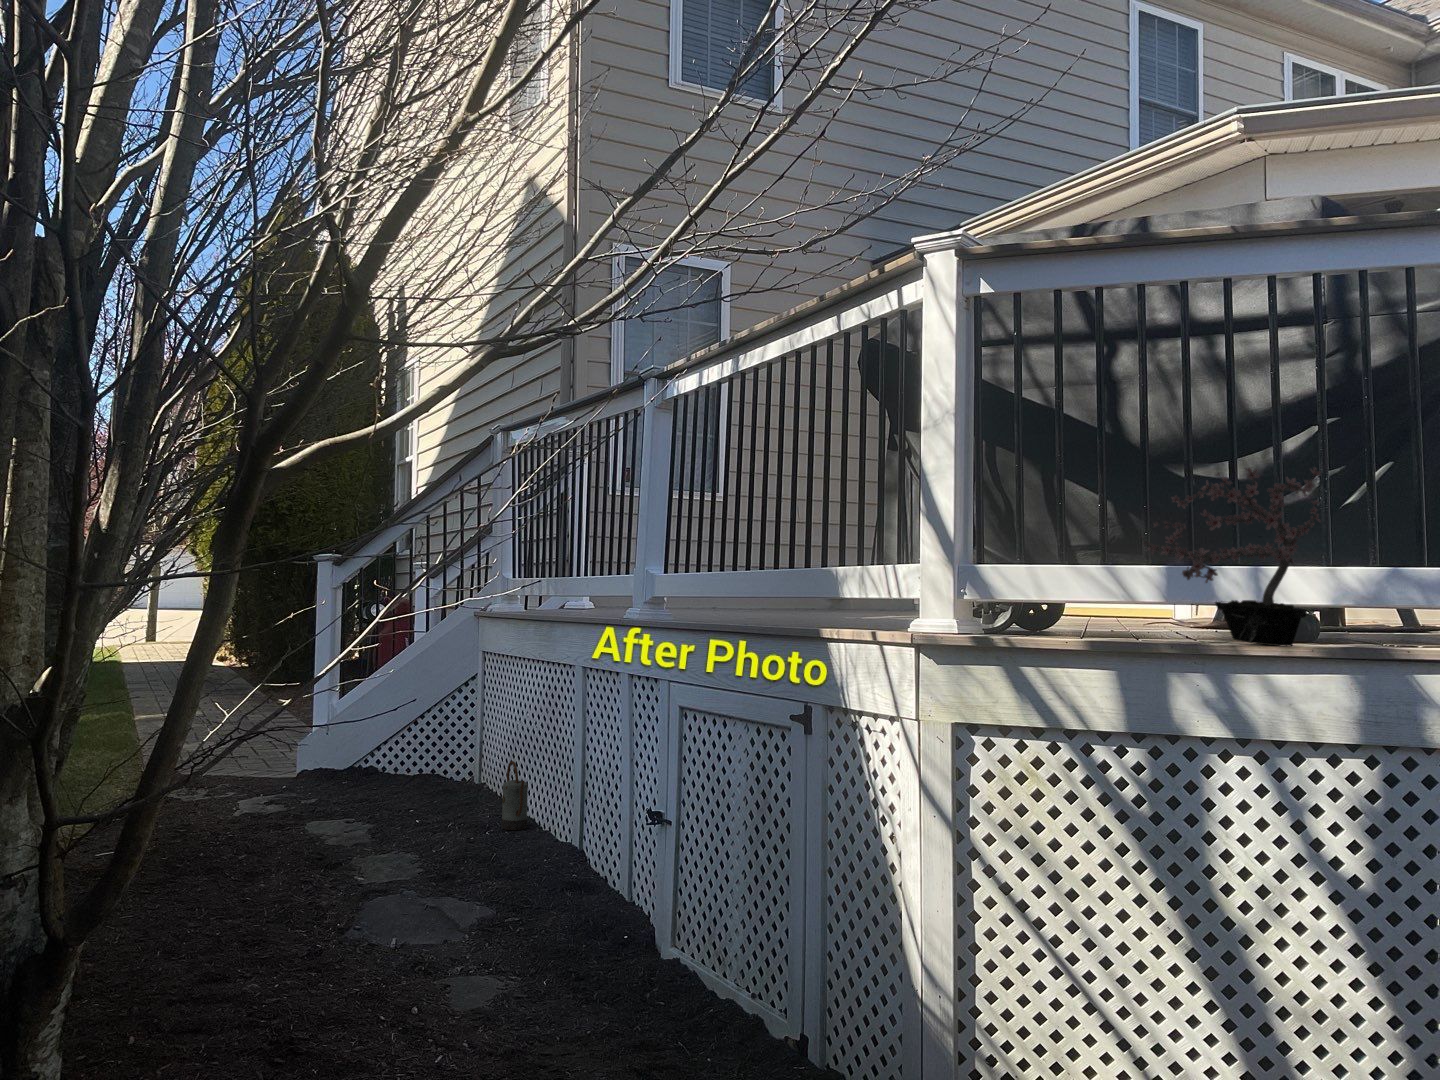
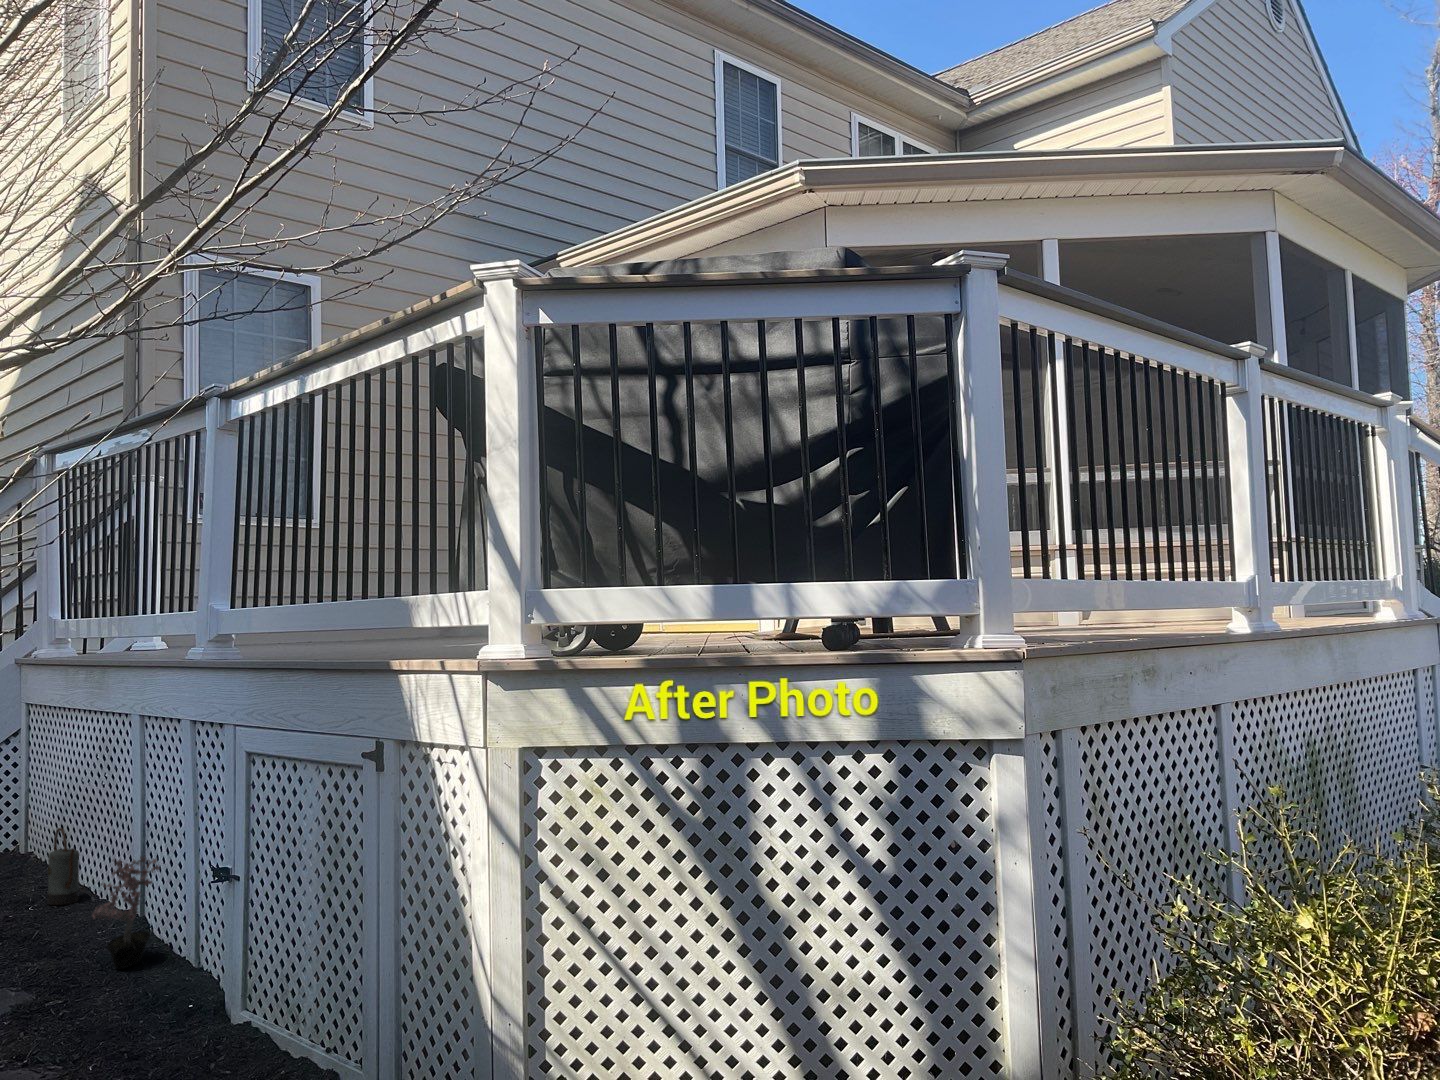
potted plant: present [1141,467,1321,646] -> present [92,856,160,969]

